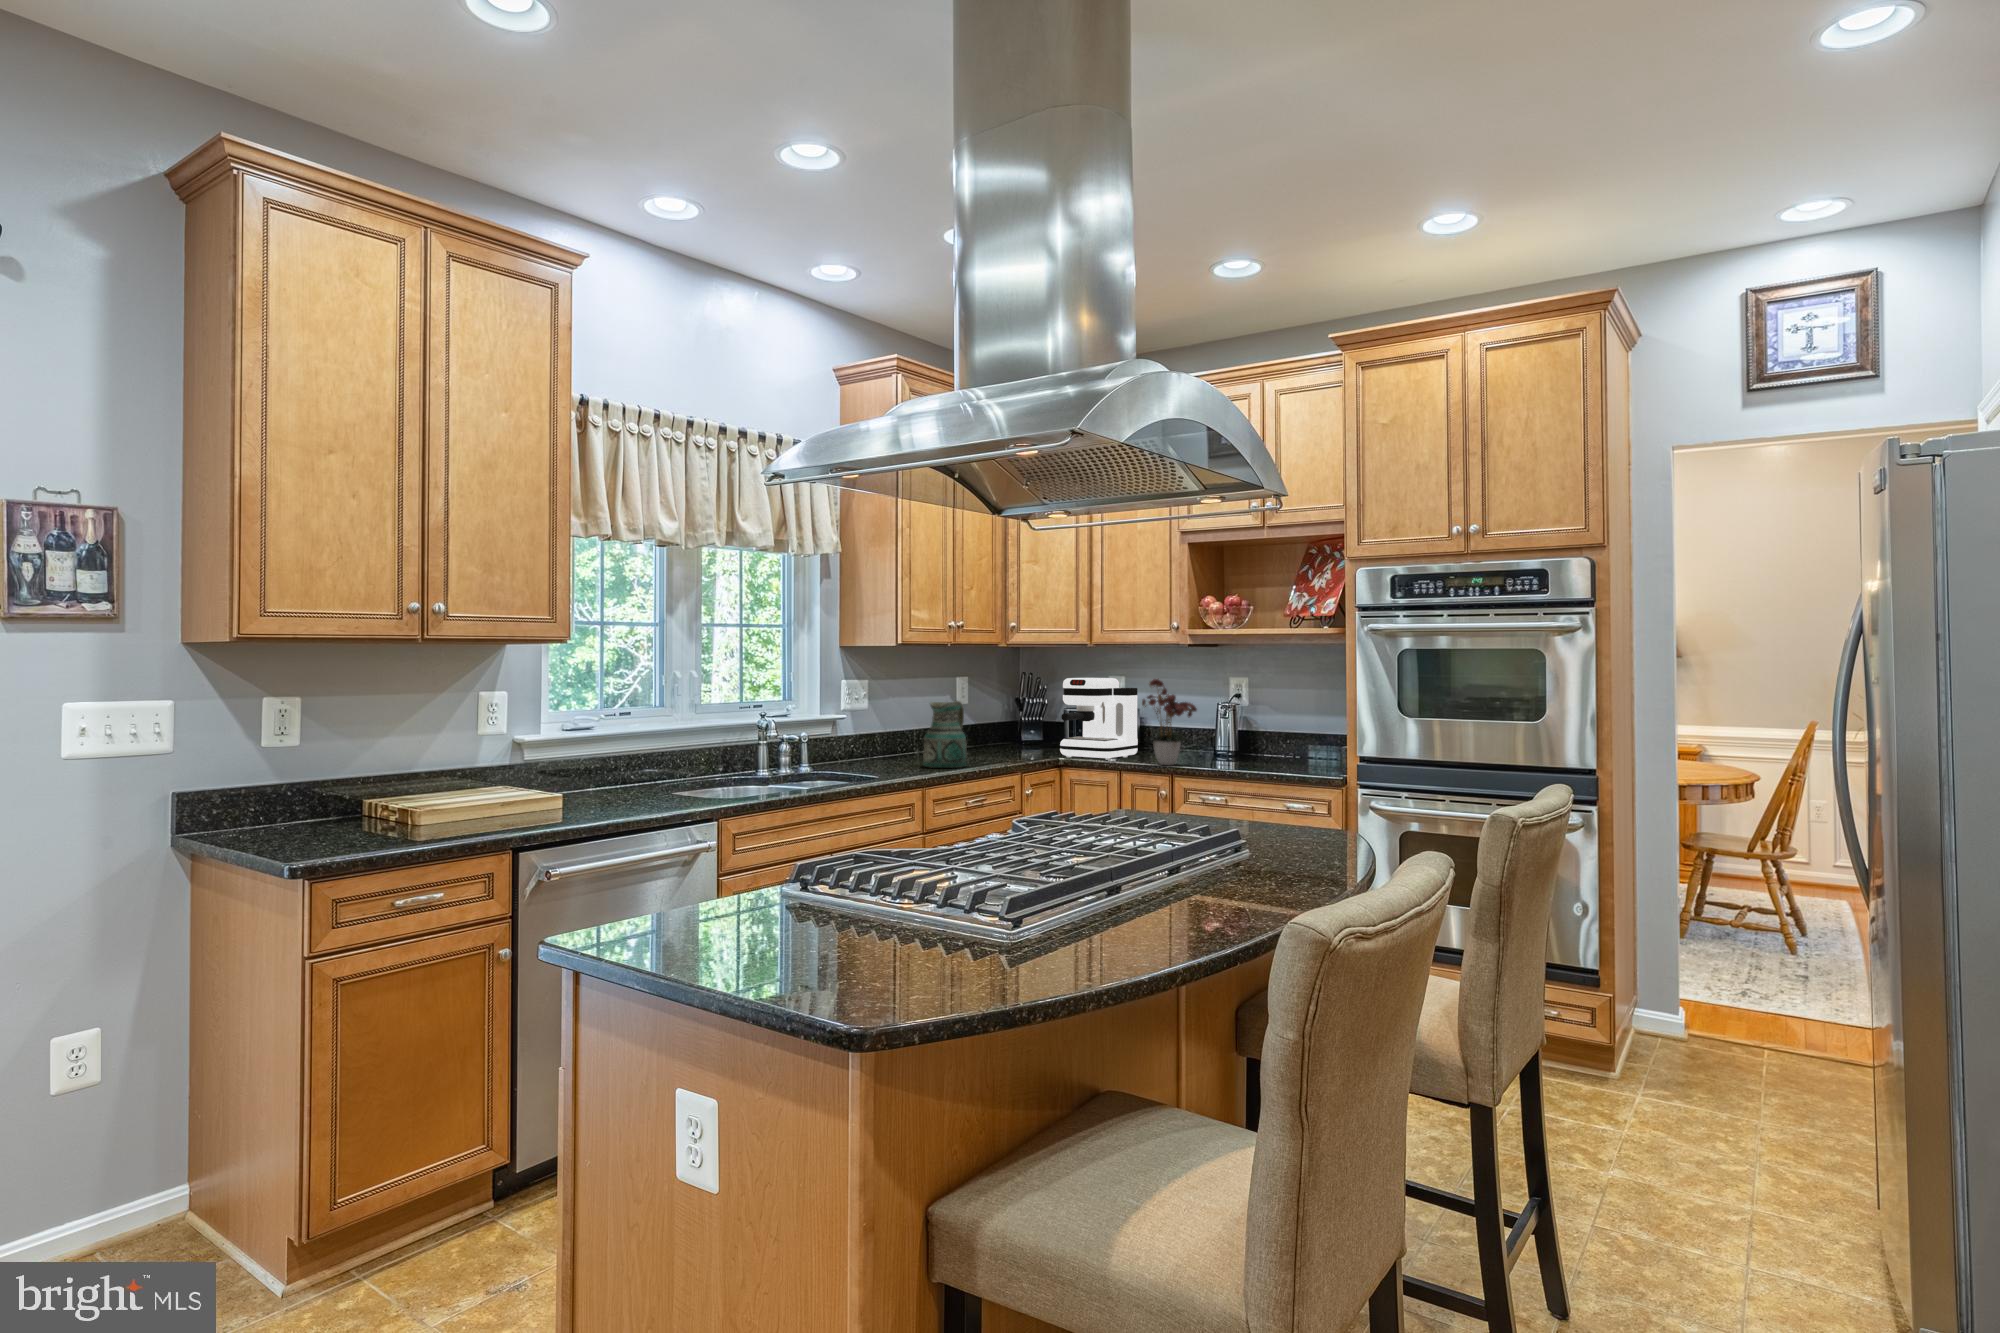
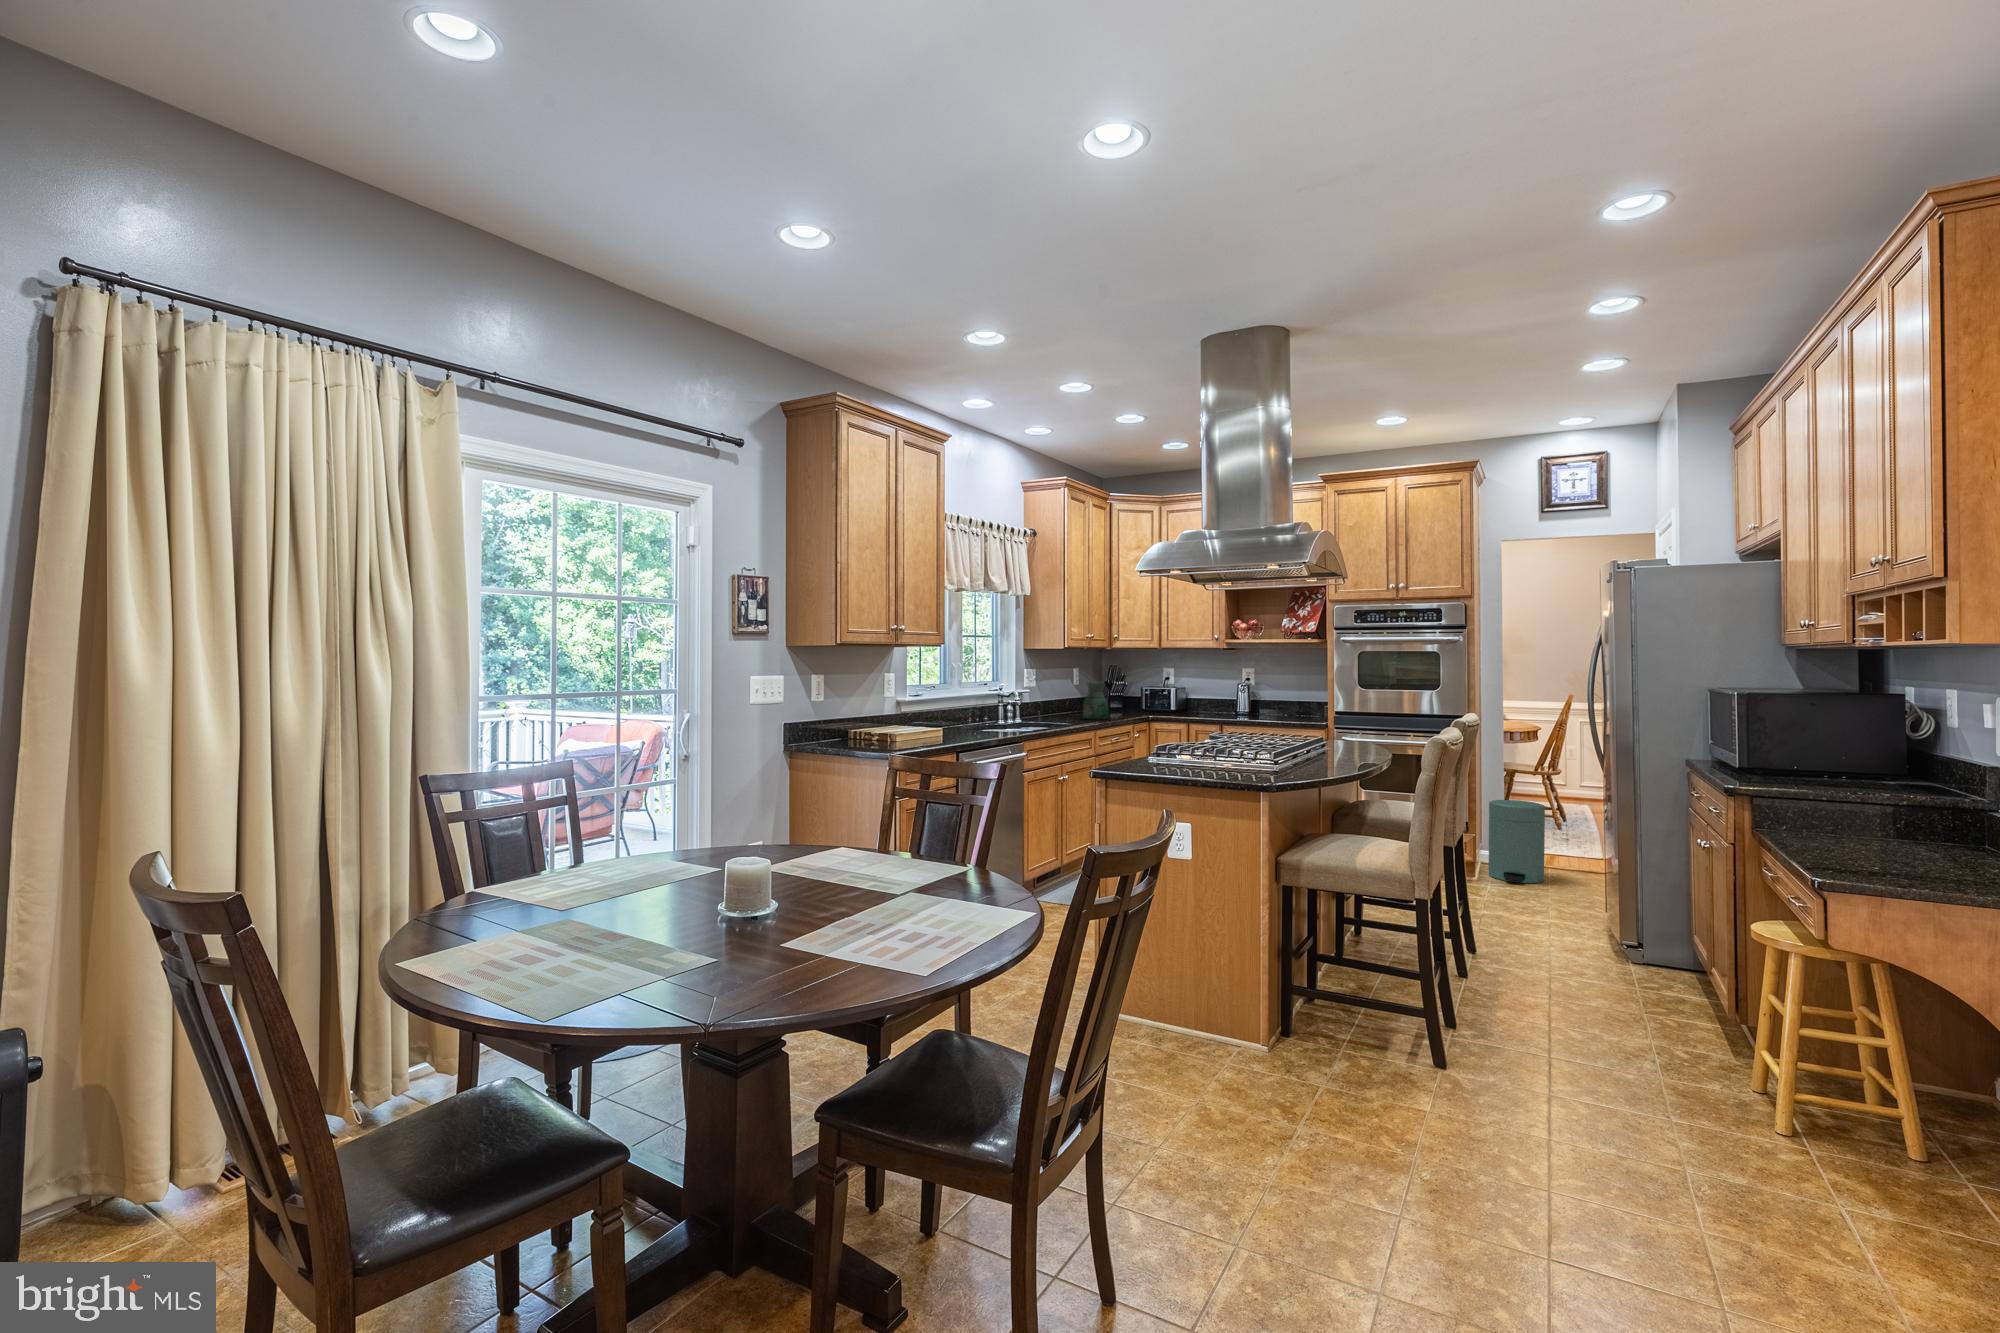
coffee maker: present [1060,678,1138,760] -> none [1151,668,1196,716]
flower arrangement: present [1142,678,1197,765] -> none [1205,666,1241,718]
trash can: none [1642,925,1750,1092] -> present [1489,800,1545,883]

